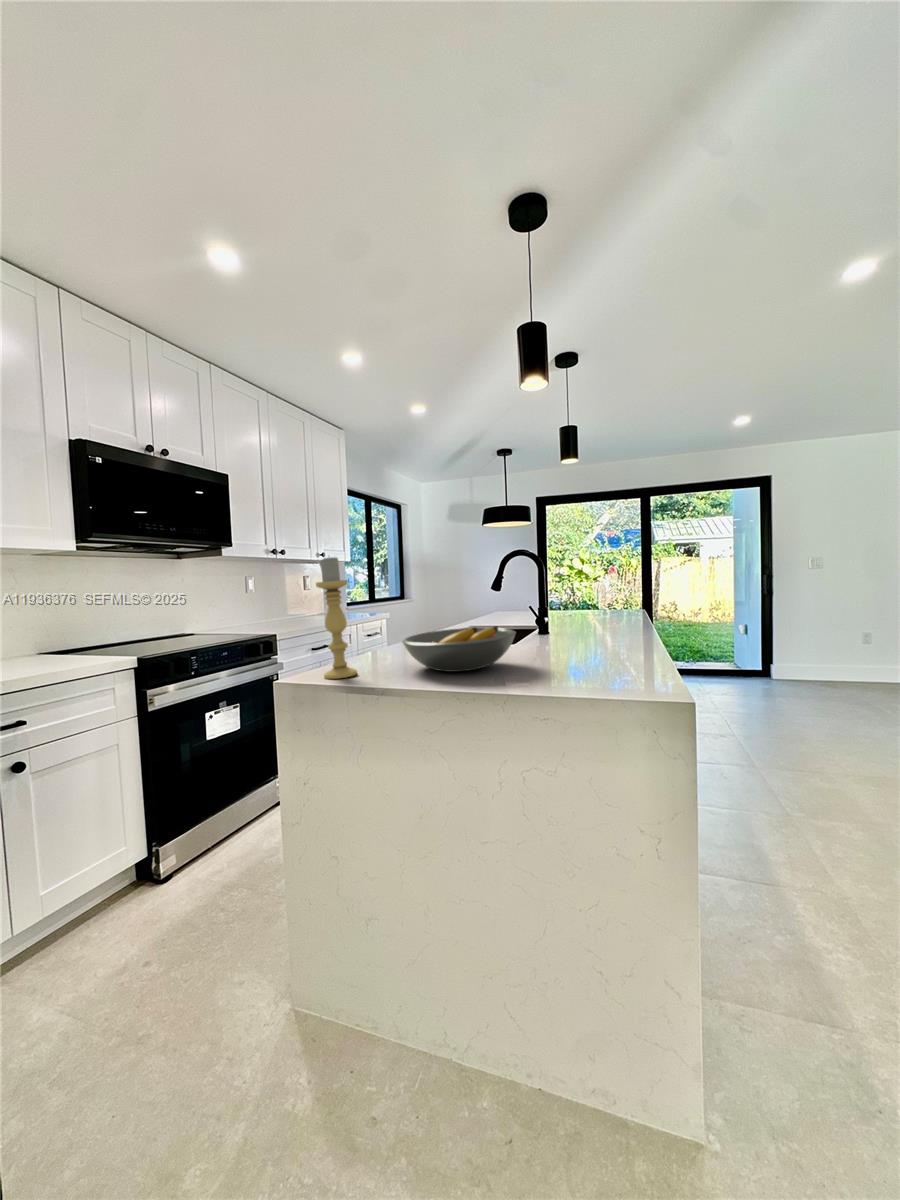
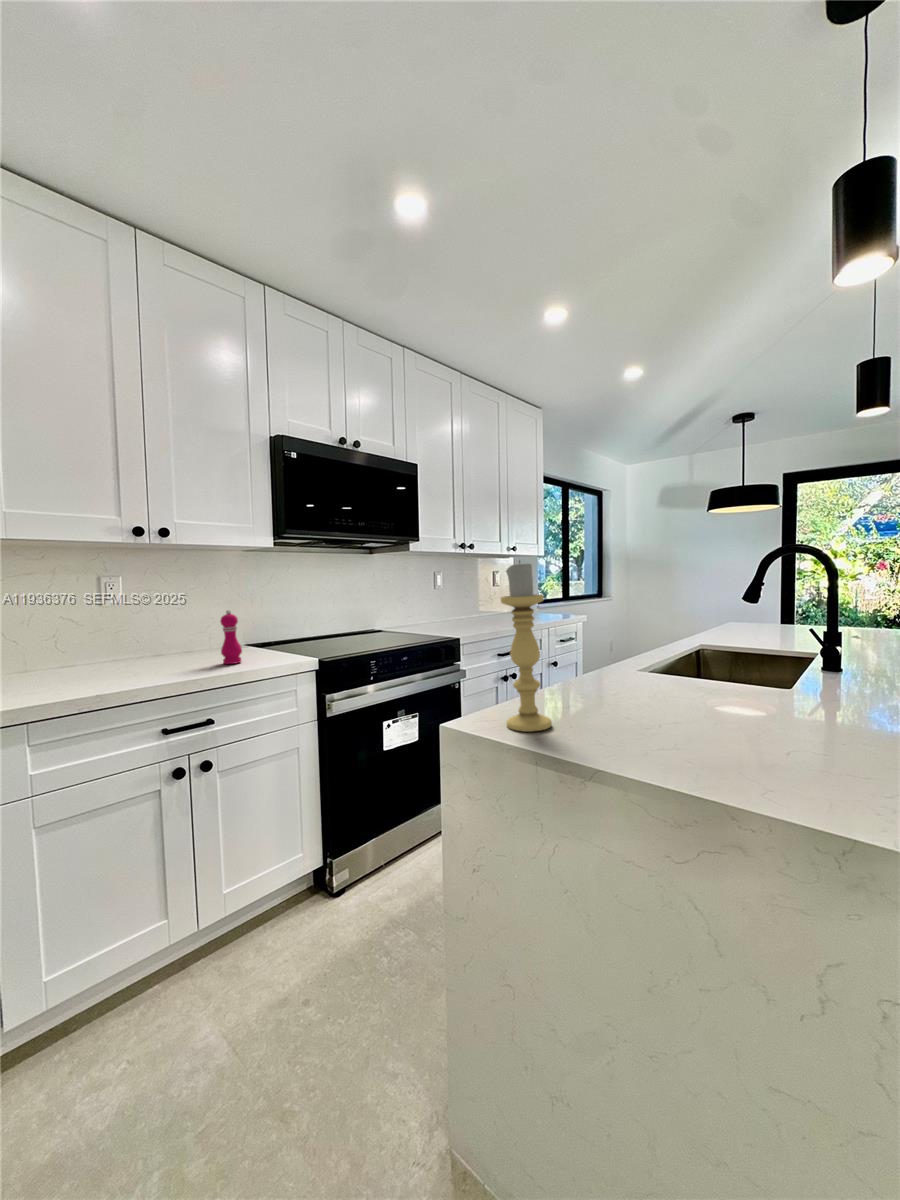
pepper mill: none [20,613,48,668] -> present [221,610,242,664]
fruit bowl: present [402,626,516,672] -> none [618,669,819,745]

